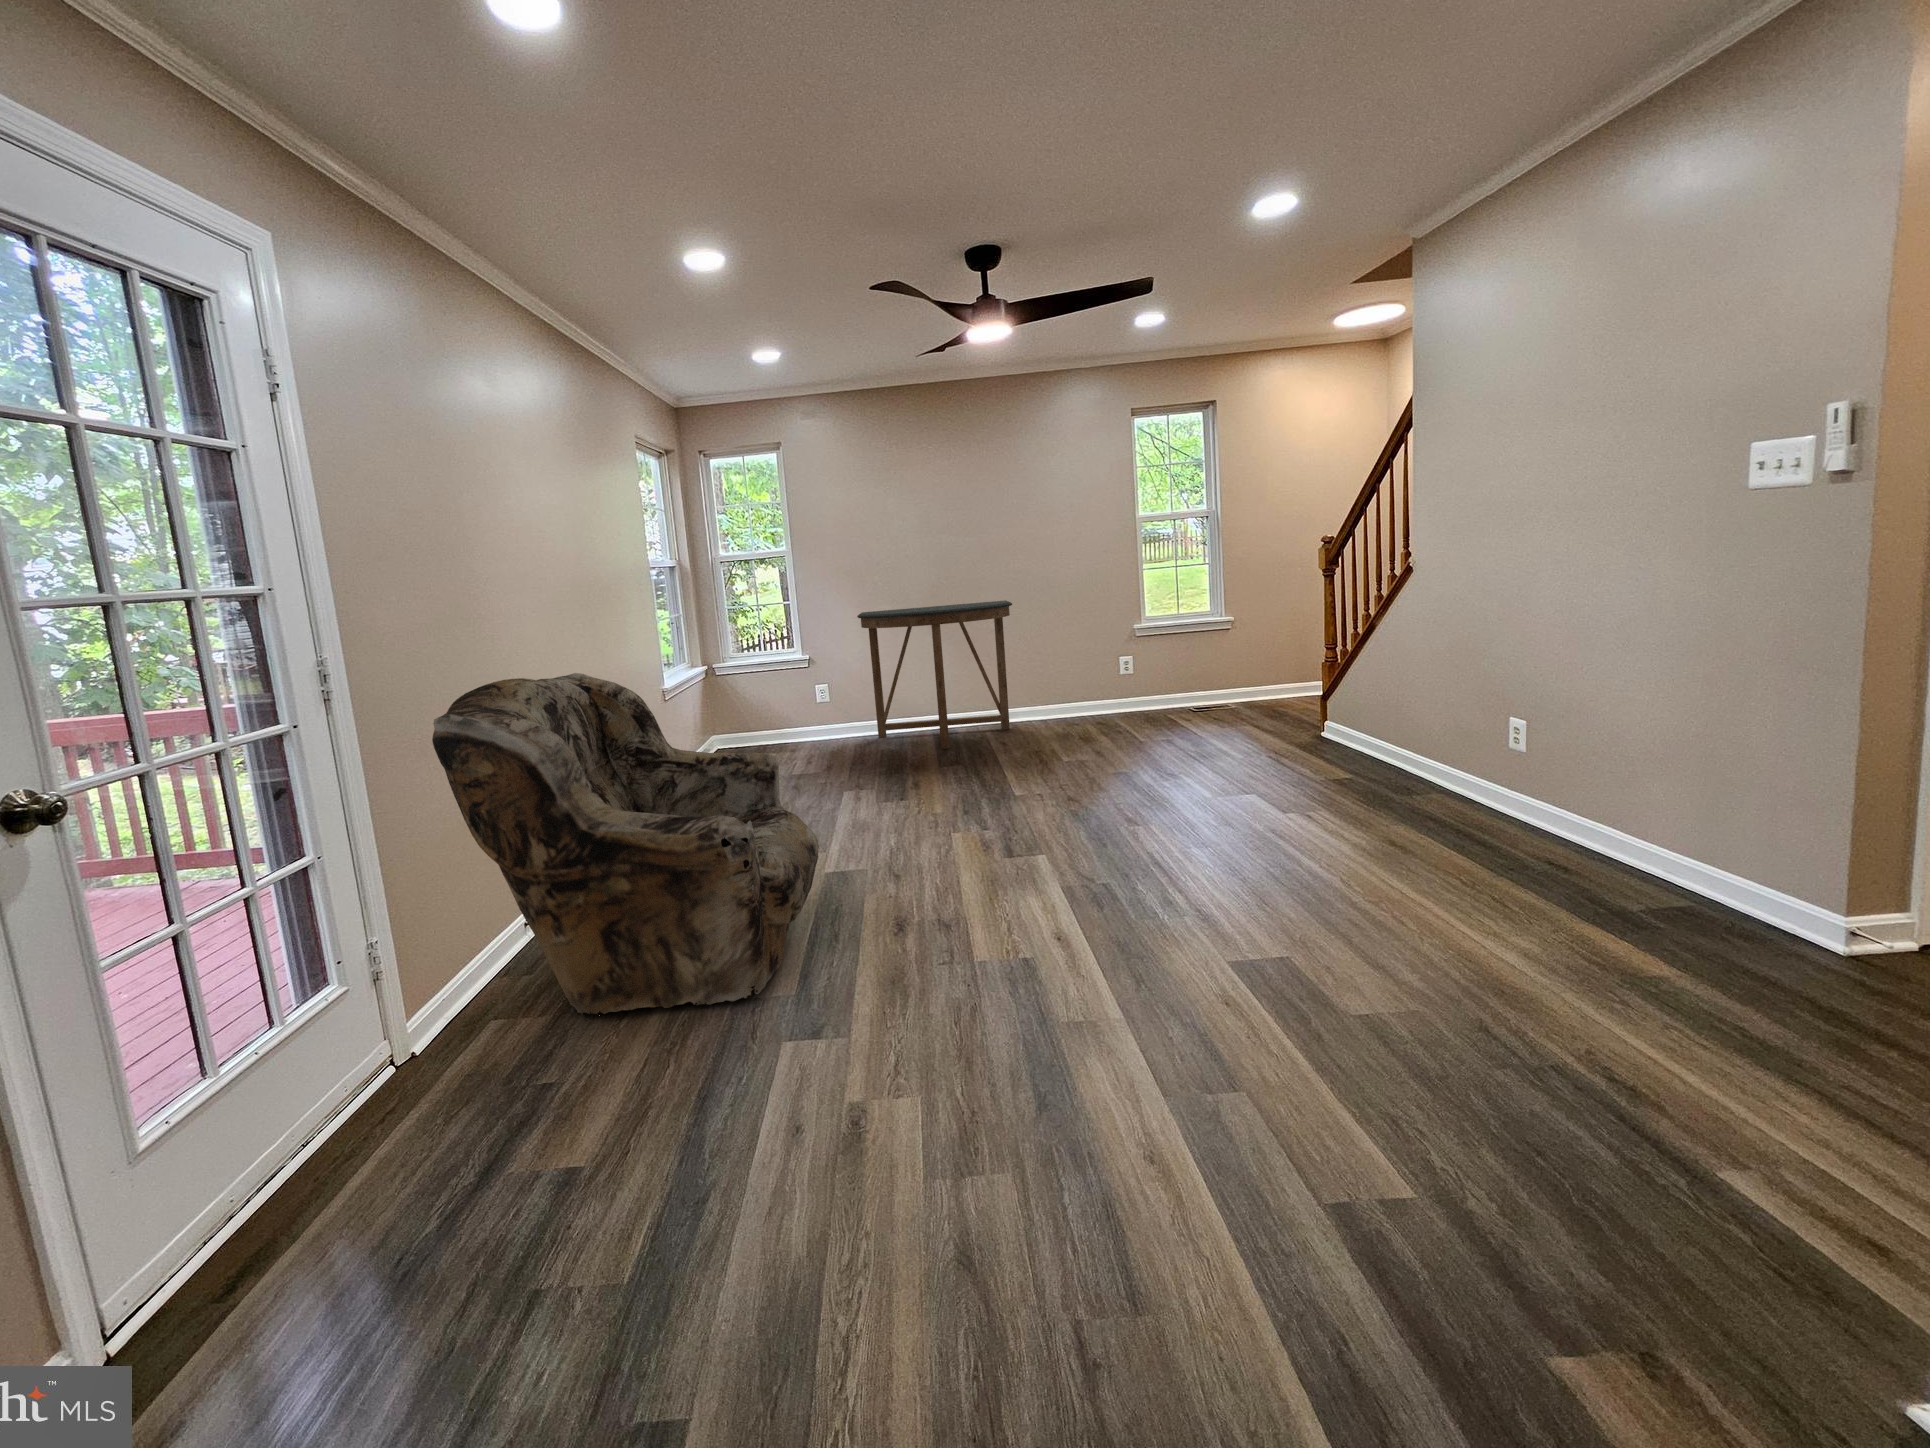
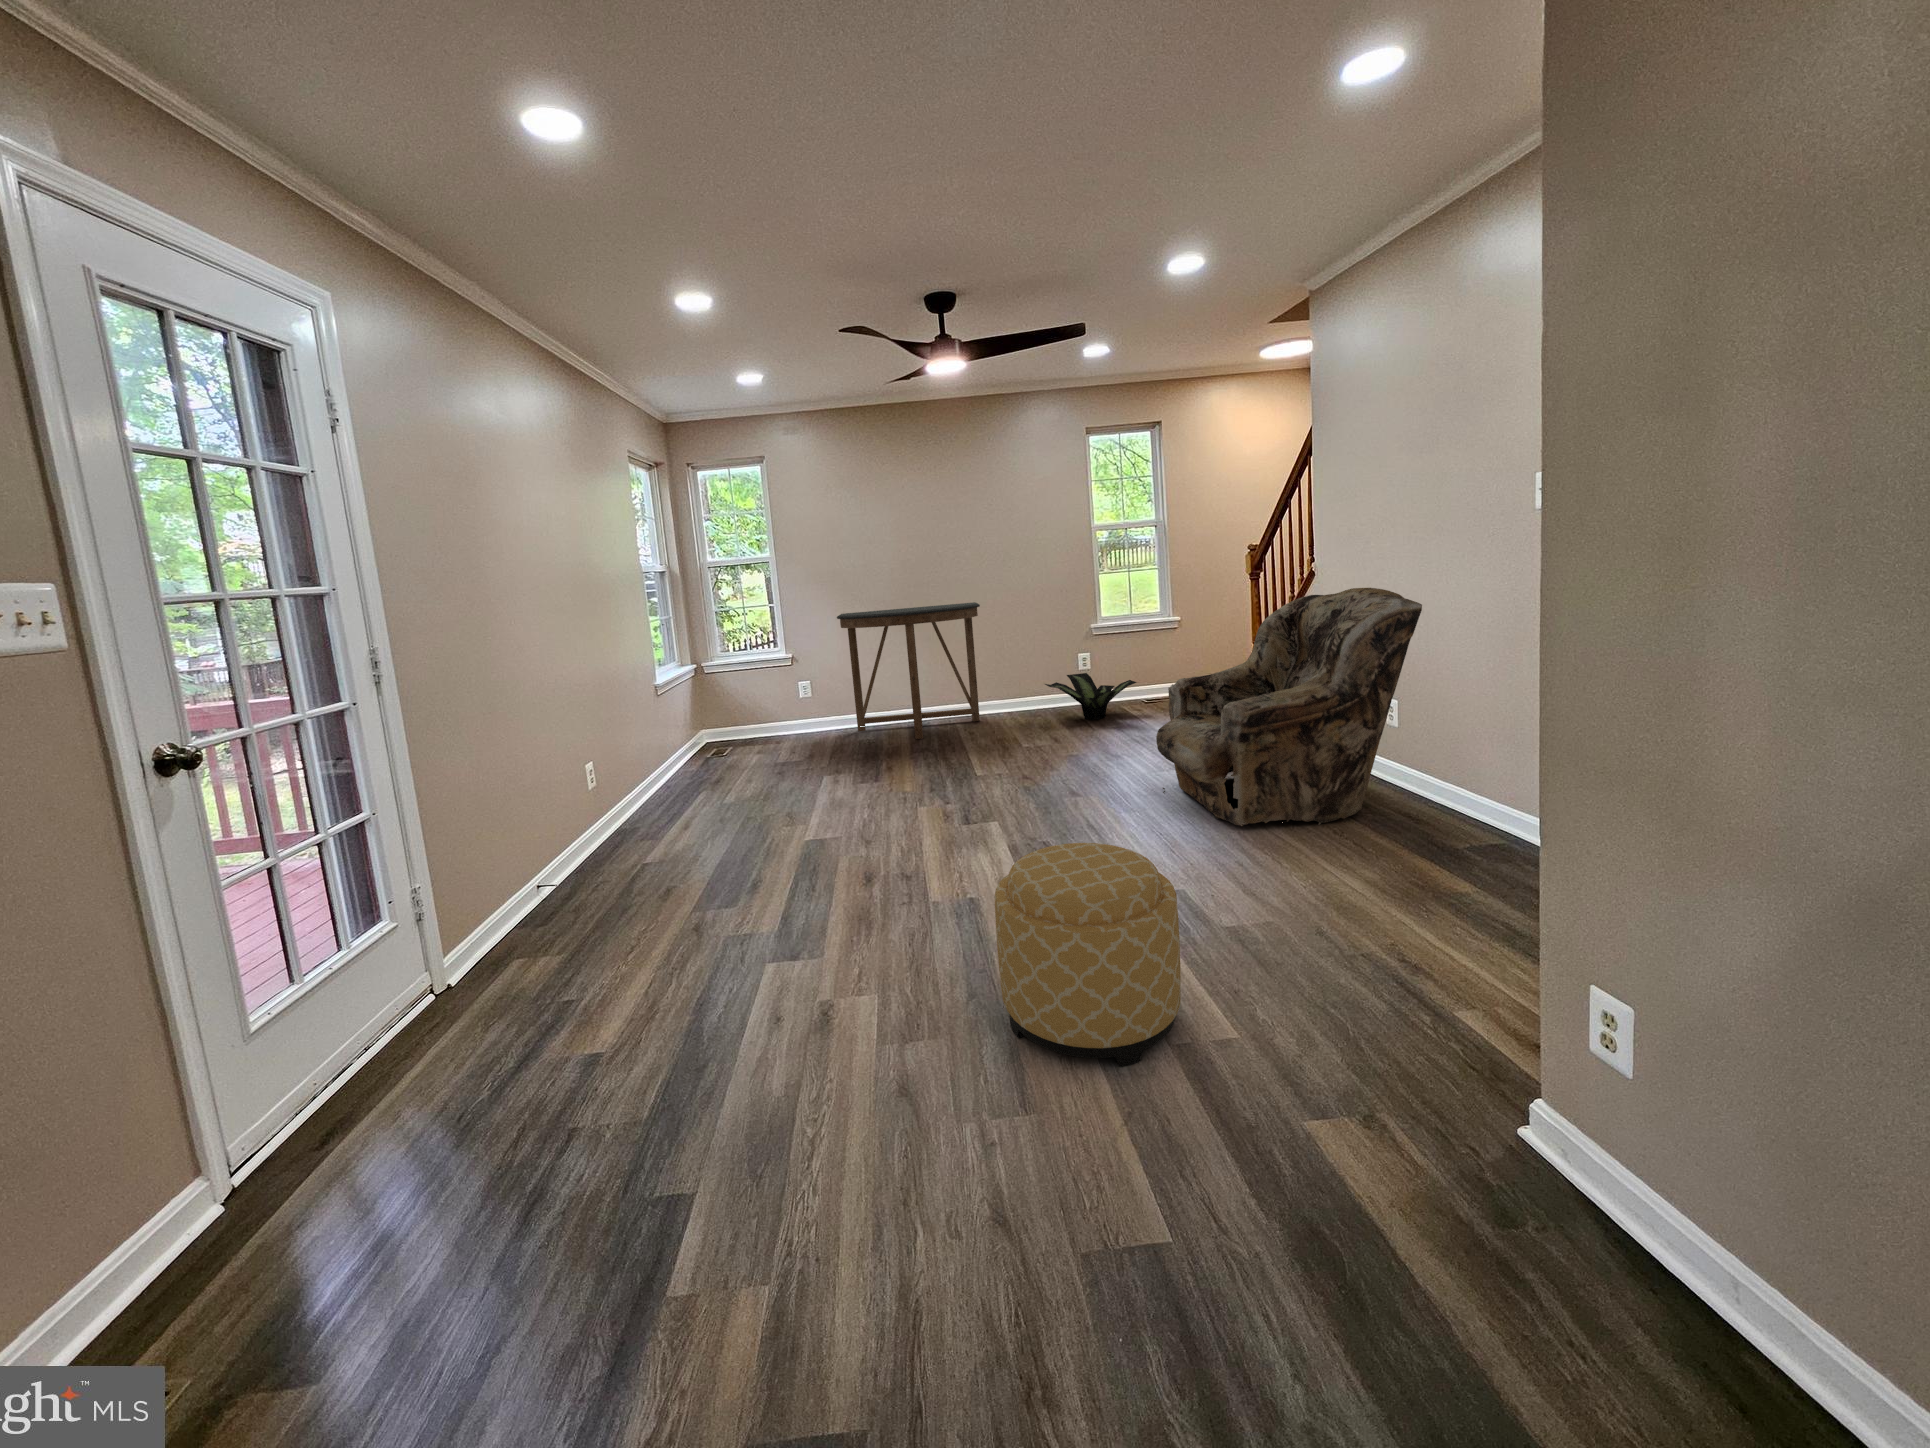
armchair: present [432,673,819,1016] -> present [1156,588,1422,826]
potted plant: none [1081,678,1186,731] -> present [1045,673,1136,720]
ottoman: none [1078,918,1336,1244] -> present [994,843,1181,1067]

